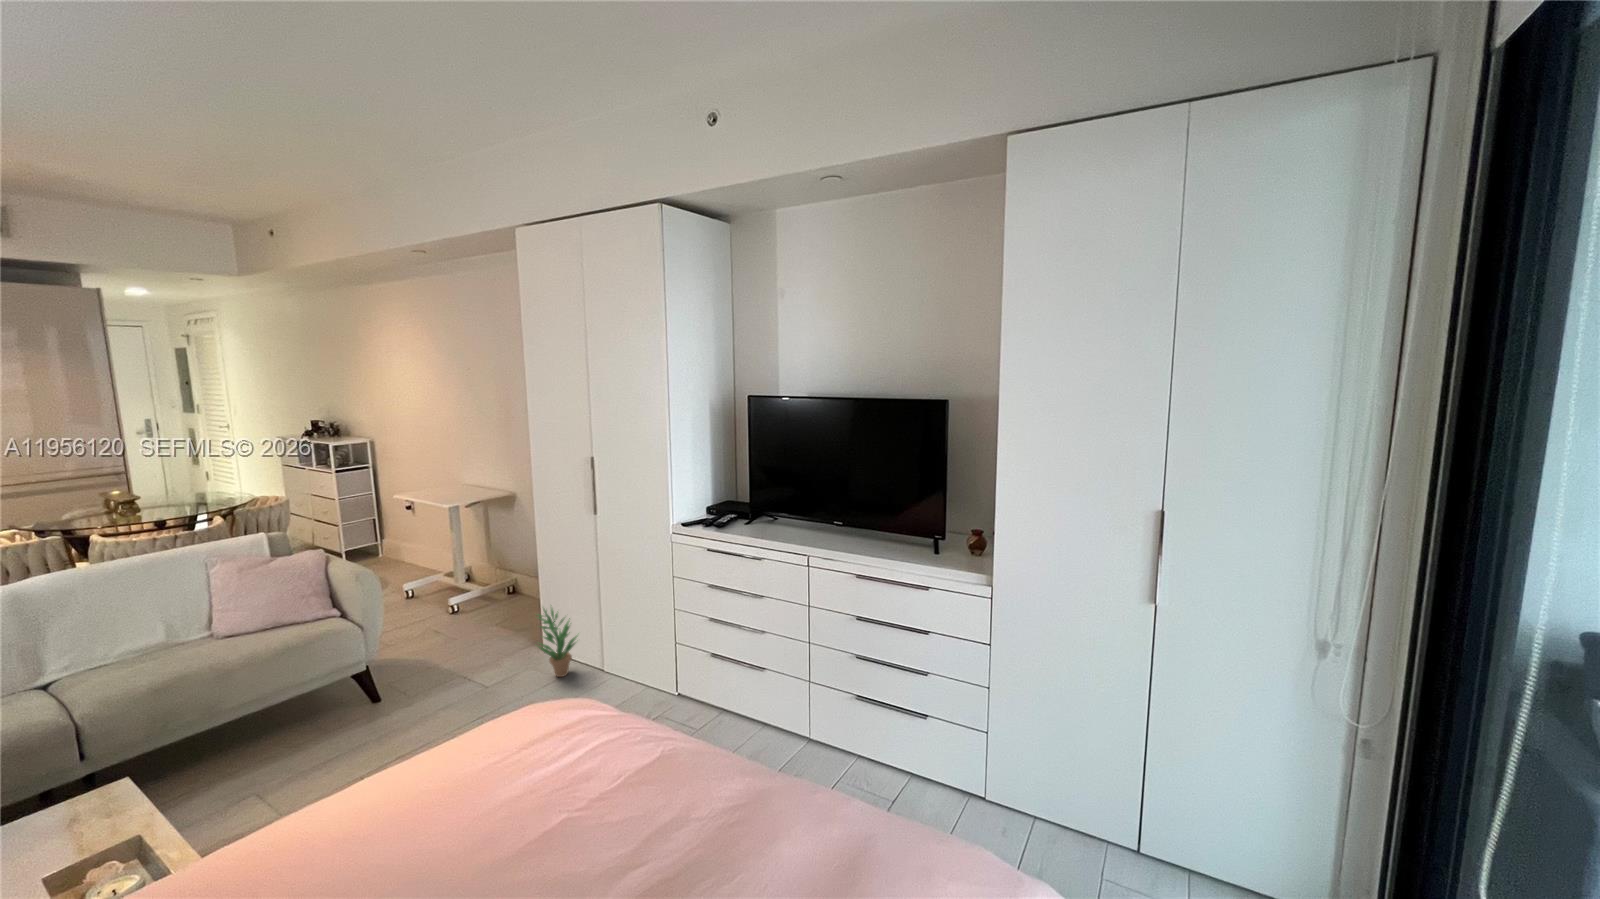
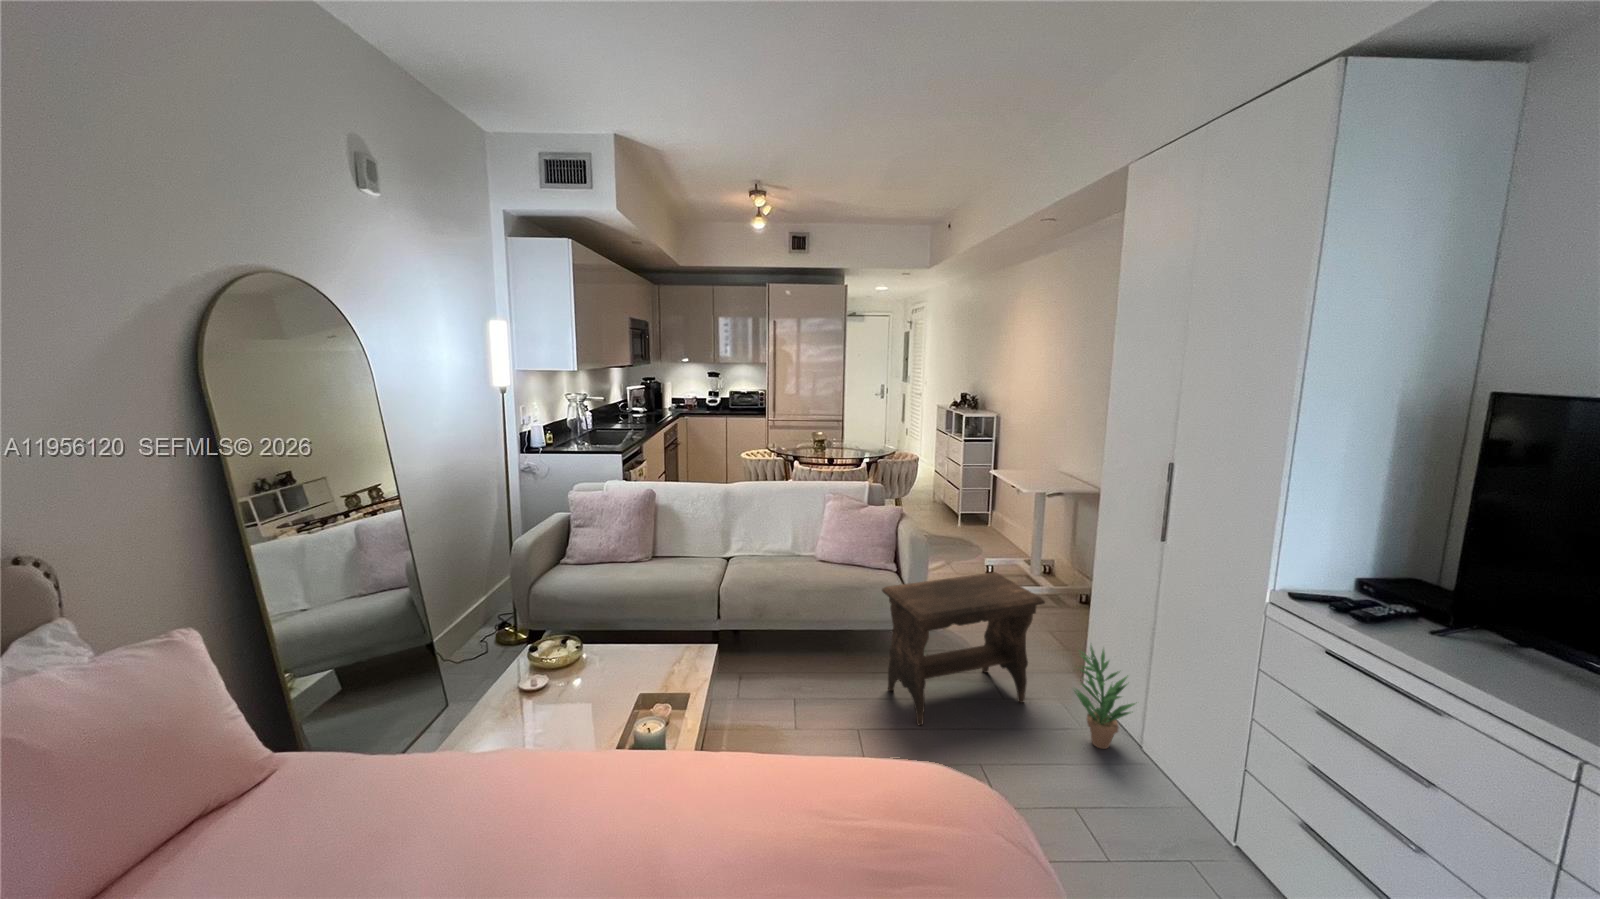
footstool: none [346,583,500,736] -> present [882,572,1045,725]

